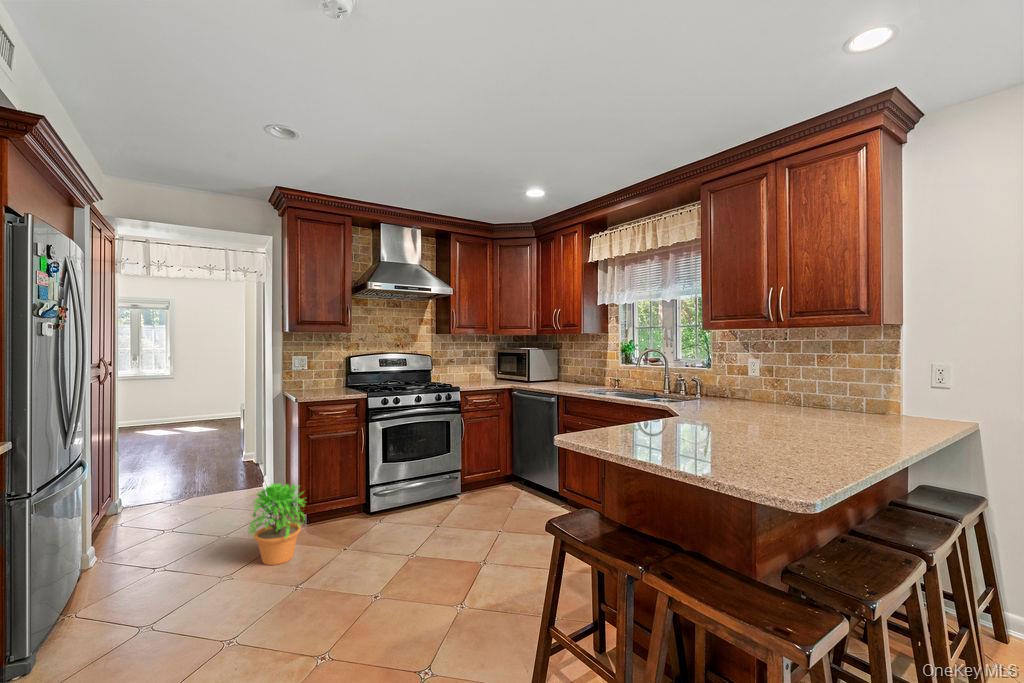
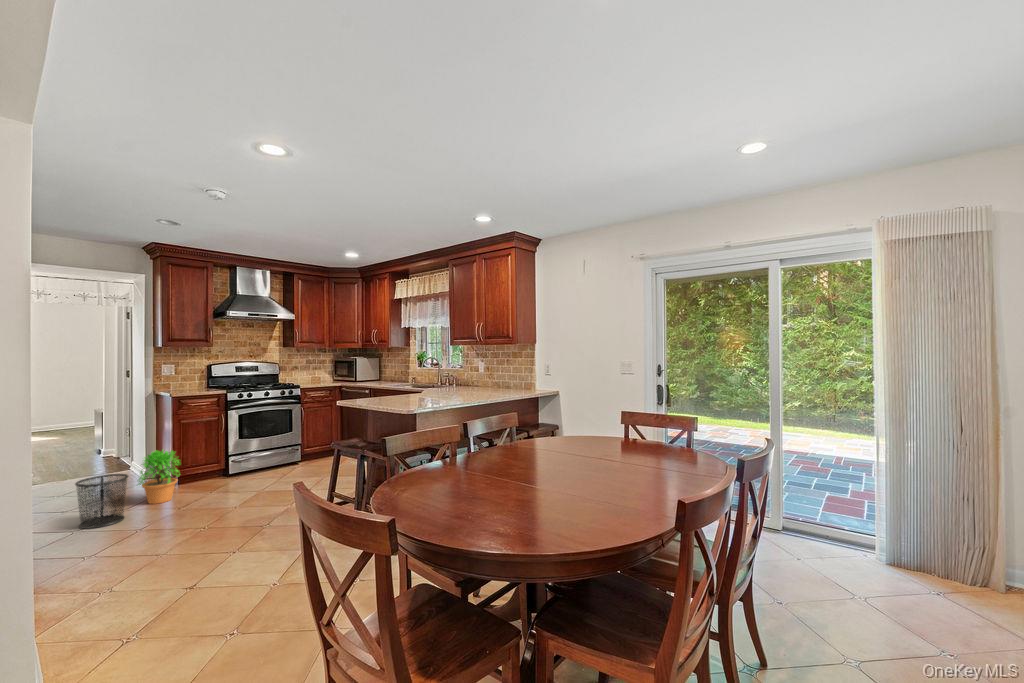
waste bin: none [151,523,228,617] -> present [75,474,128,529]

